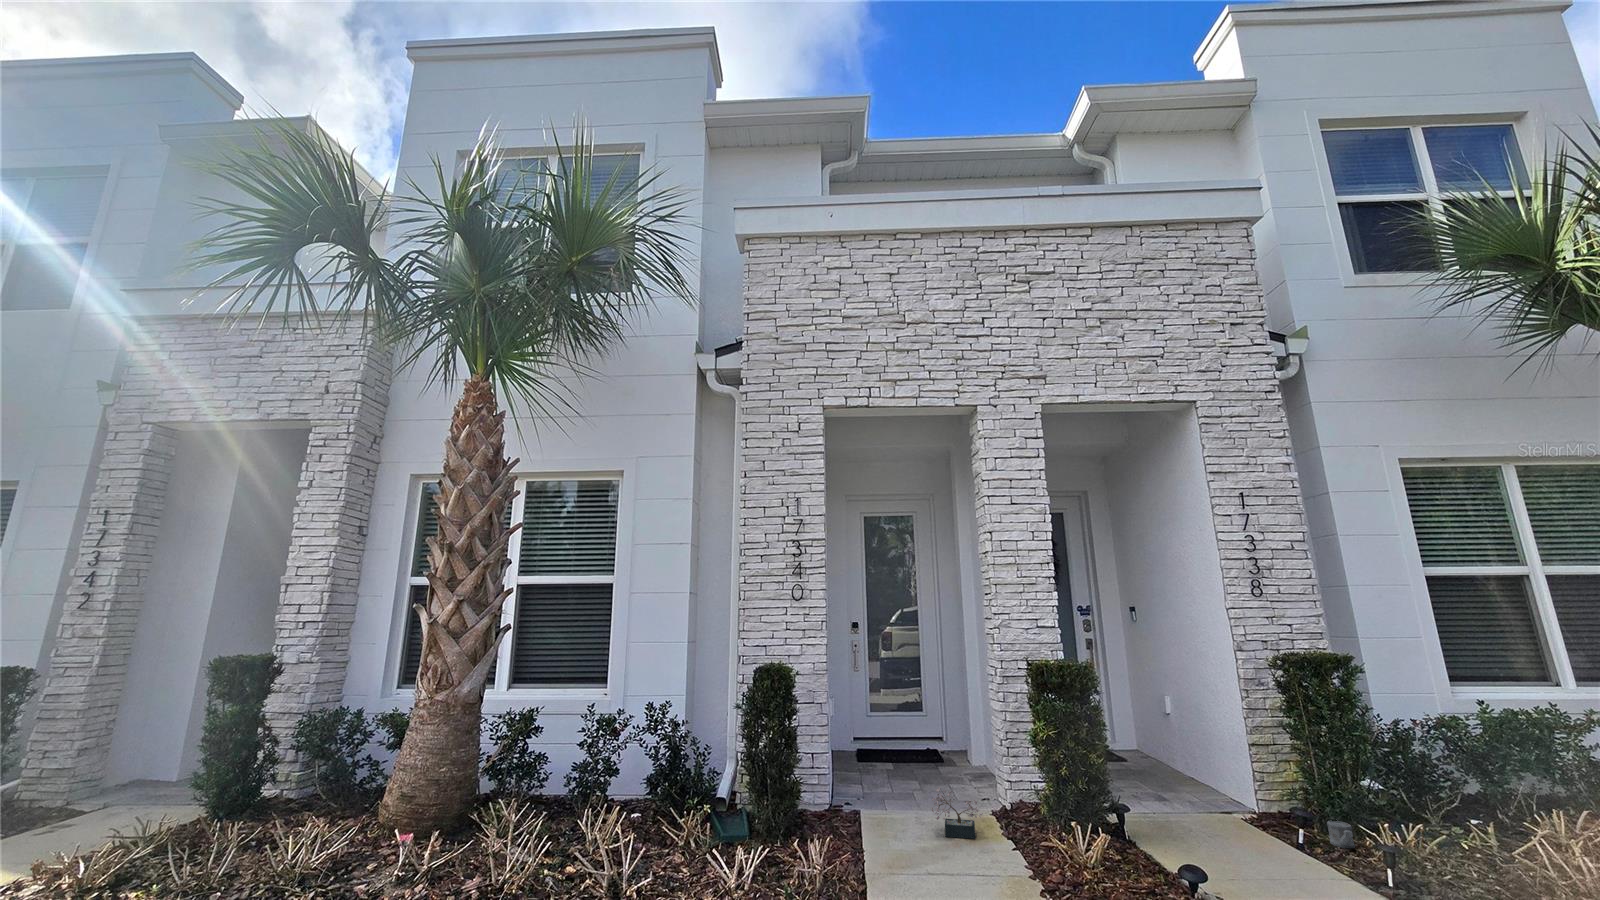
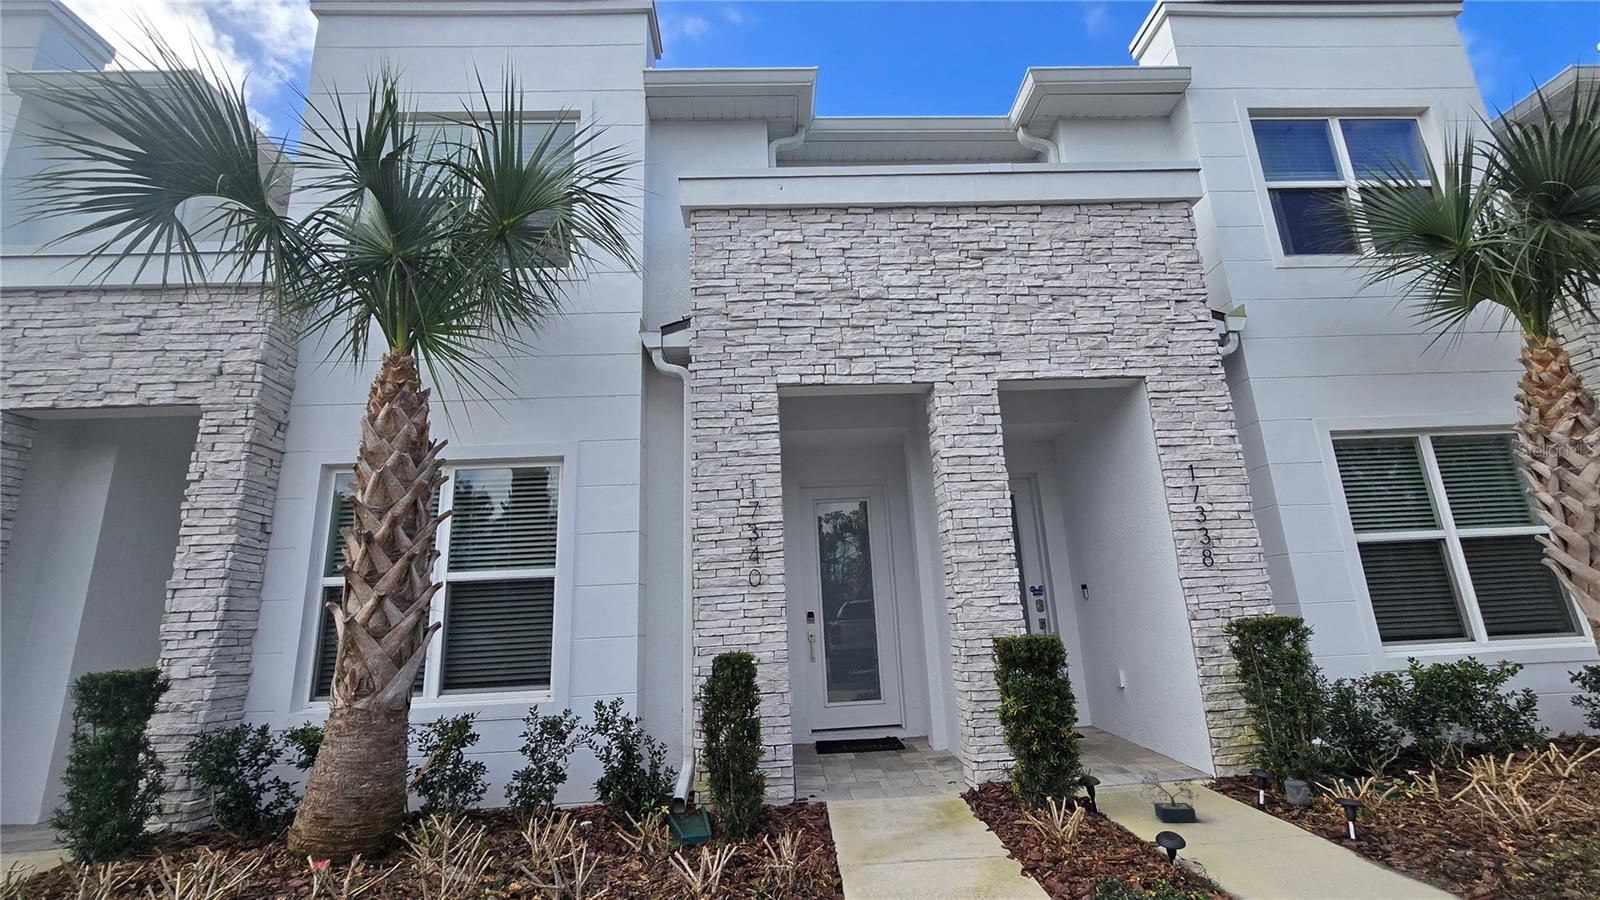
decorative plant: present [931,787,983,839] -> present [1139,770,1199,822]

